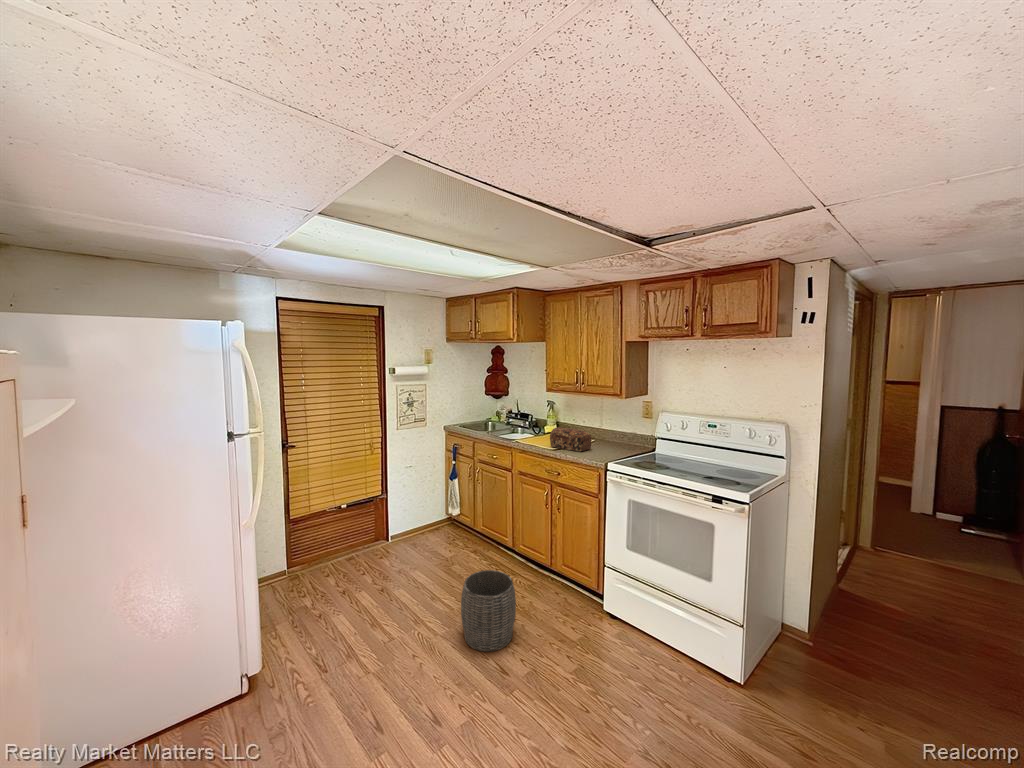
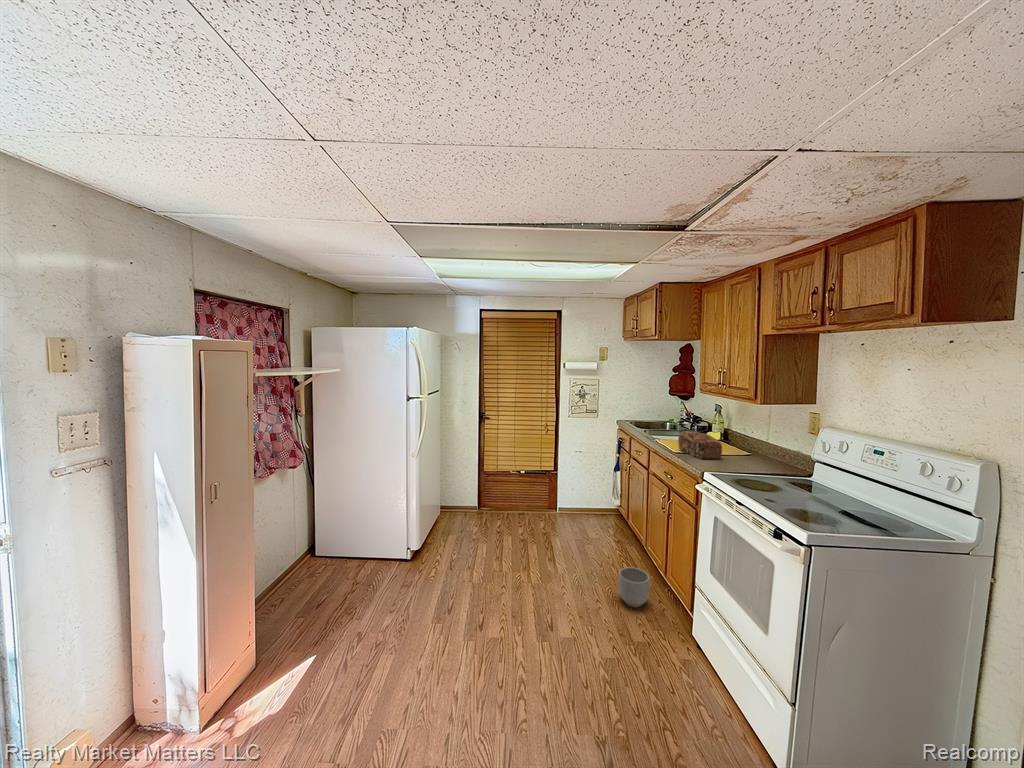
woven basket: present [461,570,516,652] -> none [543,543,591,612]
planter: none [529,571,559,612] -> present [619,567,650,608]

